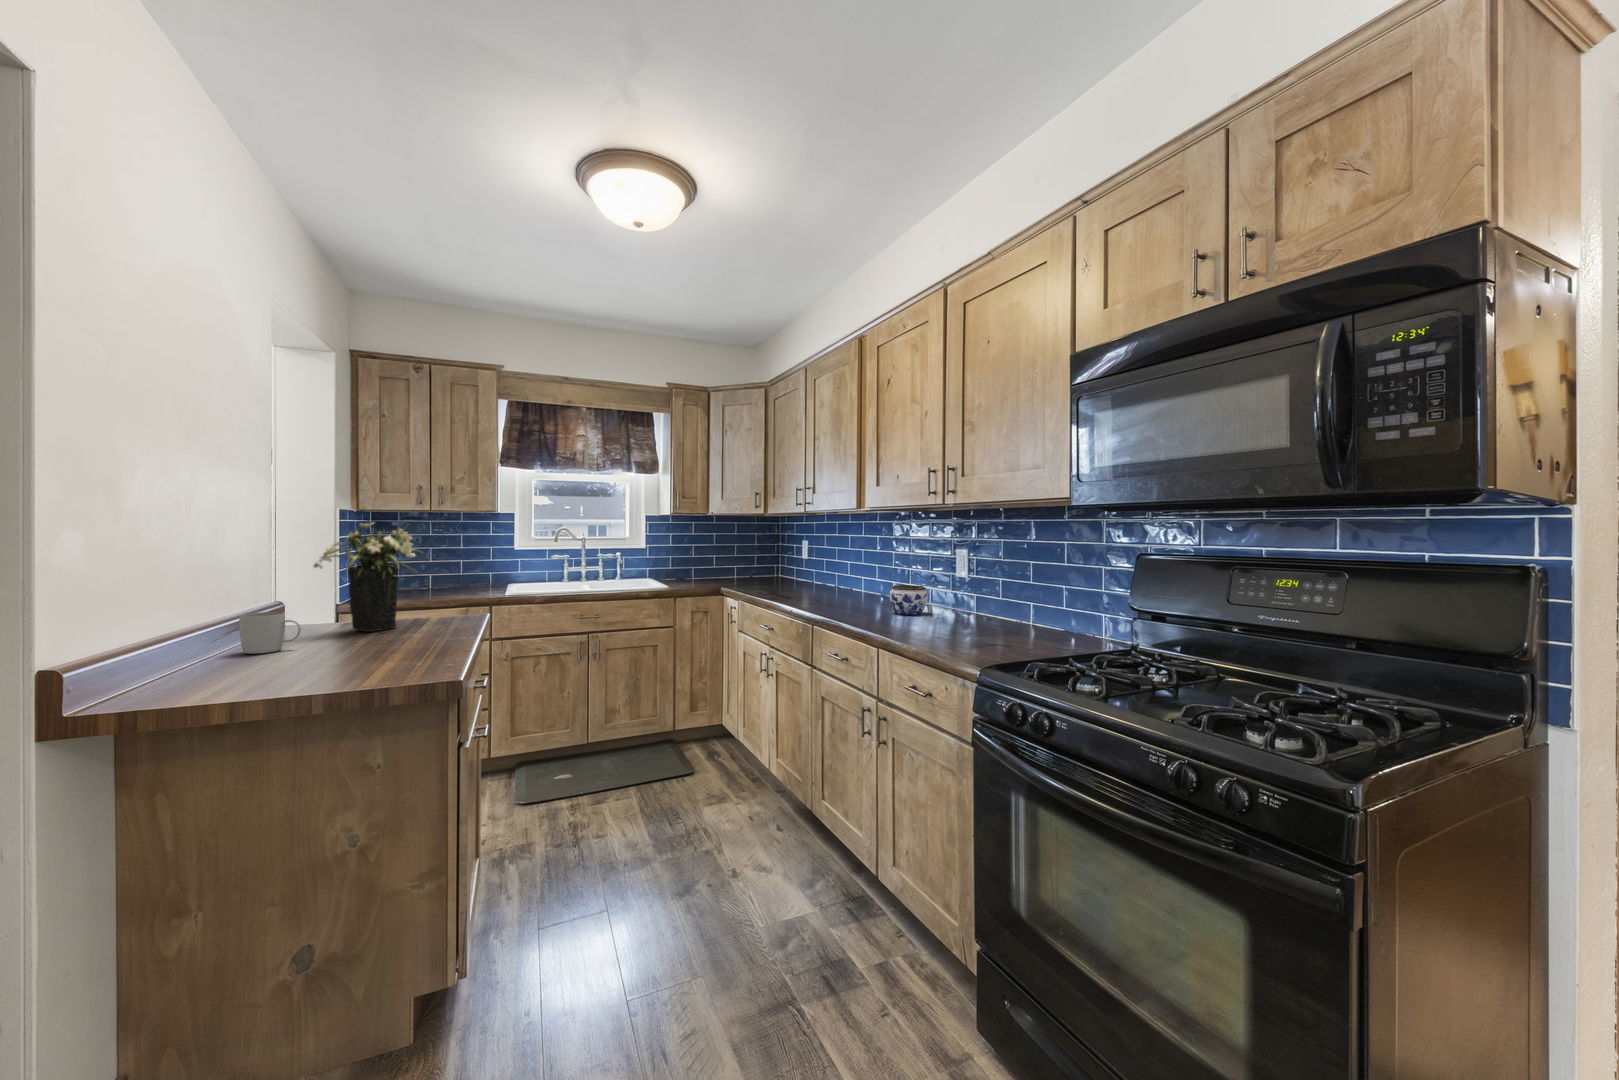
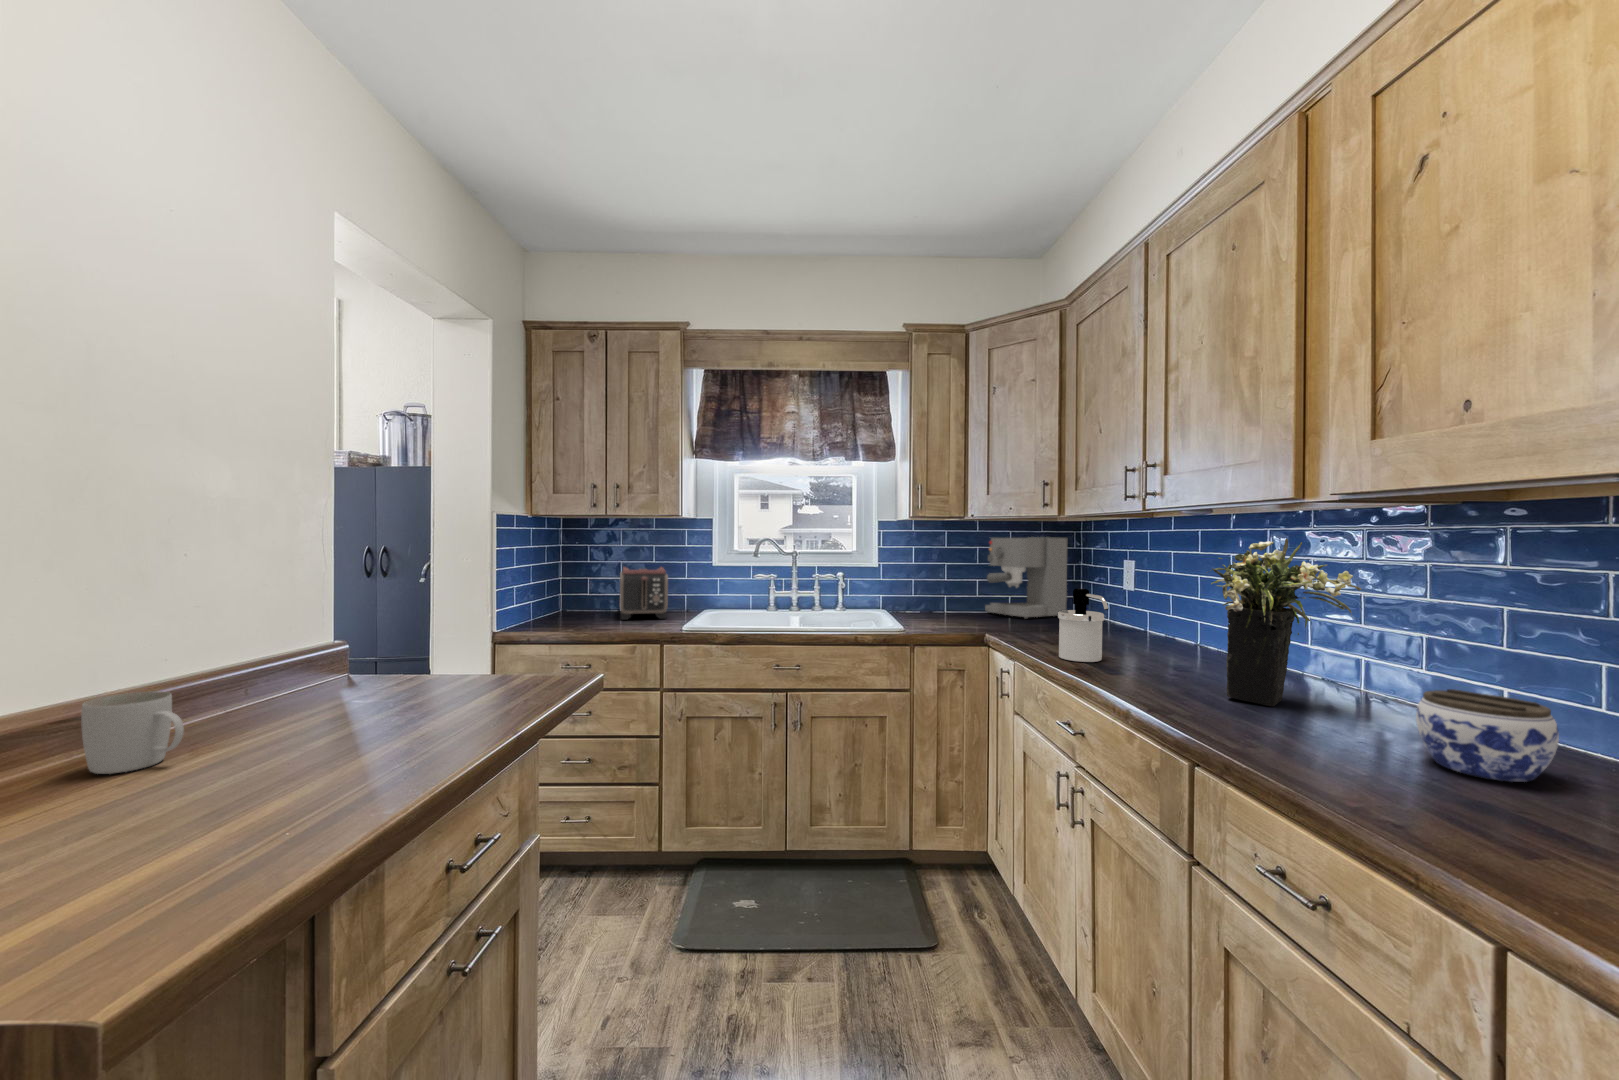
flower arrangement: present [314,522,422,632] -> present [1211,539,1361,706]
coffee maker: none [720,527,772,581] -> present [985,537,1067,619]
toaster: none [434,551,485,591] -> present [619,567,668,620]
soap dispenser: none [762,555,787,596] -> present [1058,589,1108,662]

